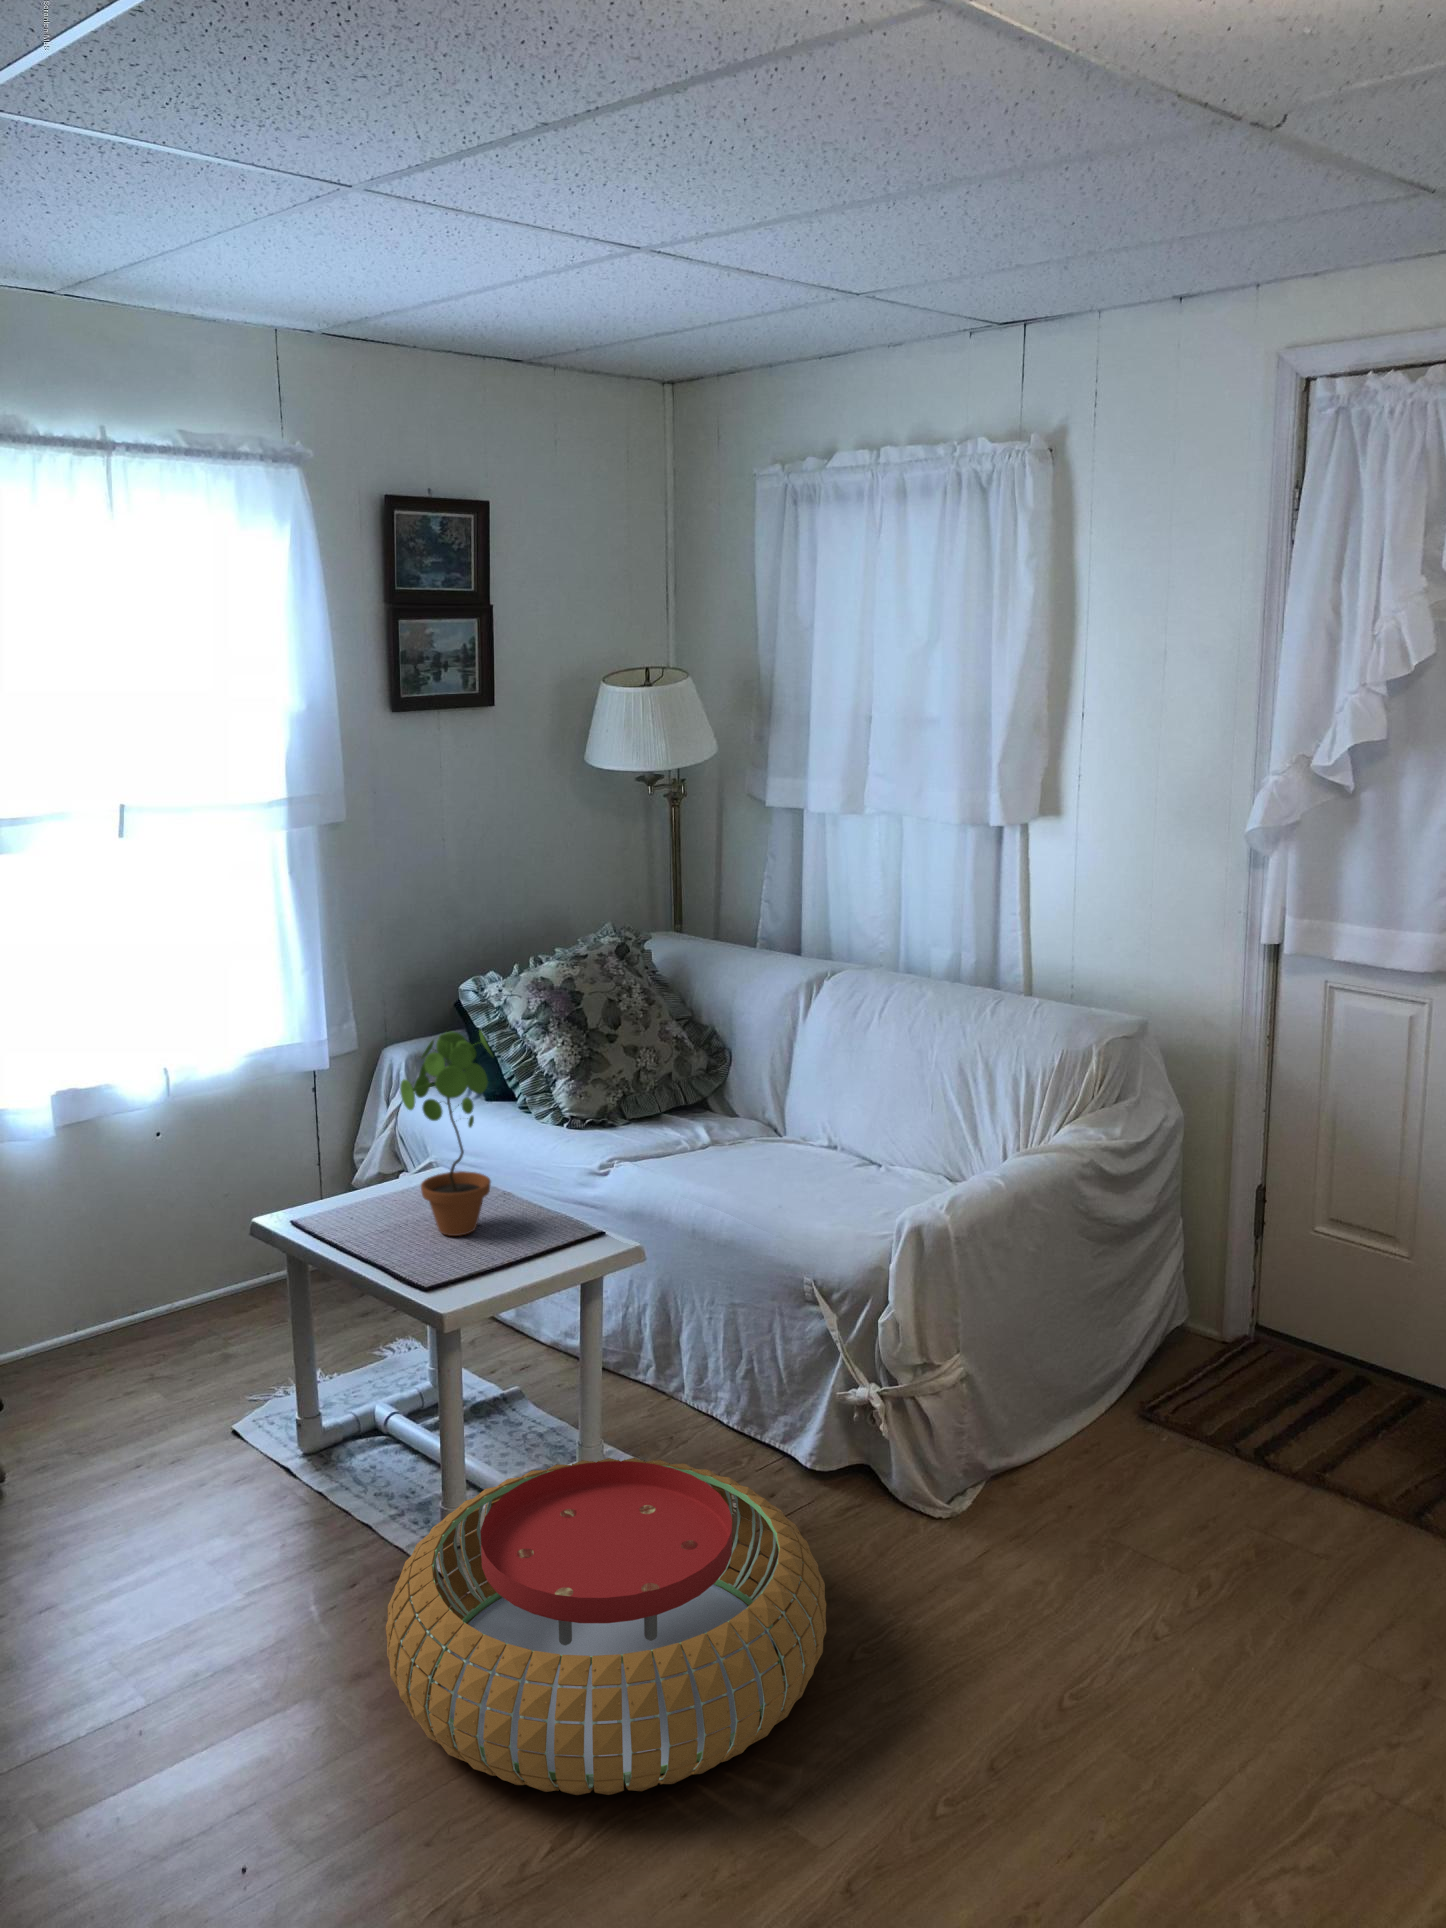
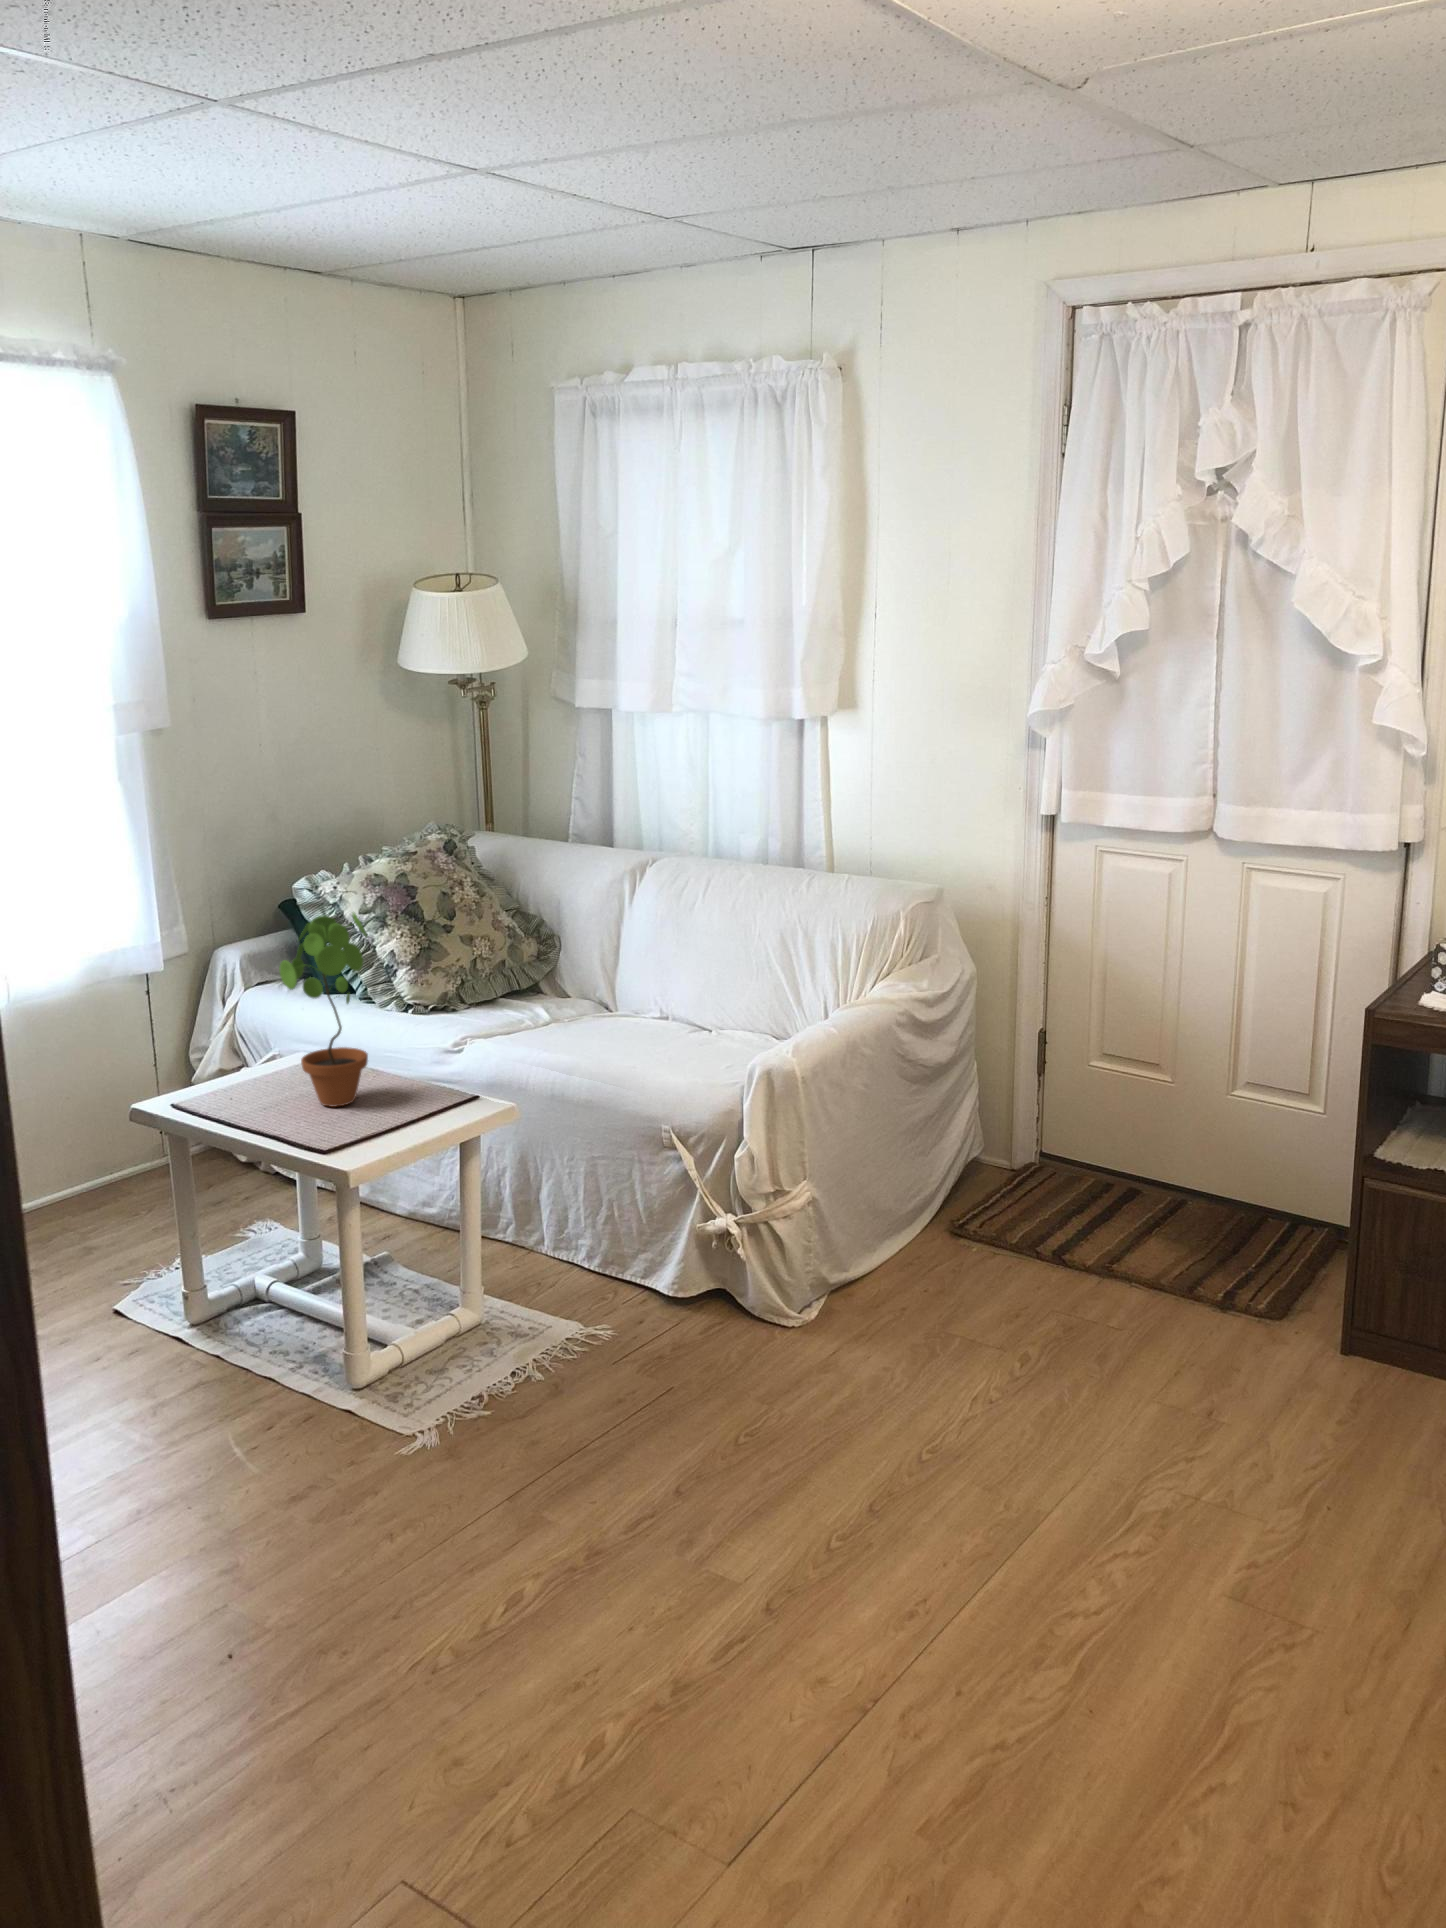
pouf: present [386,1458,827,1795] -> none [320,1290,718,1568]

